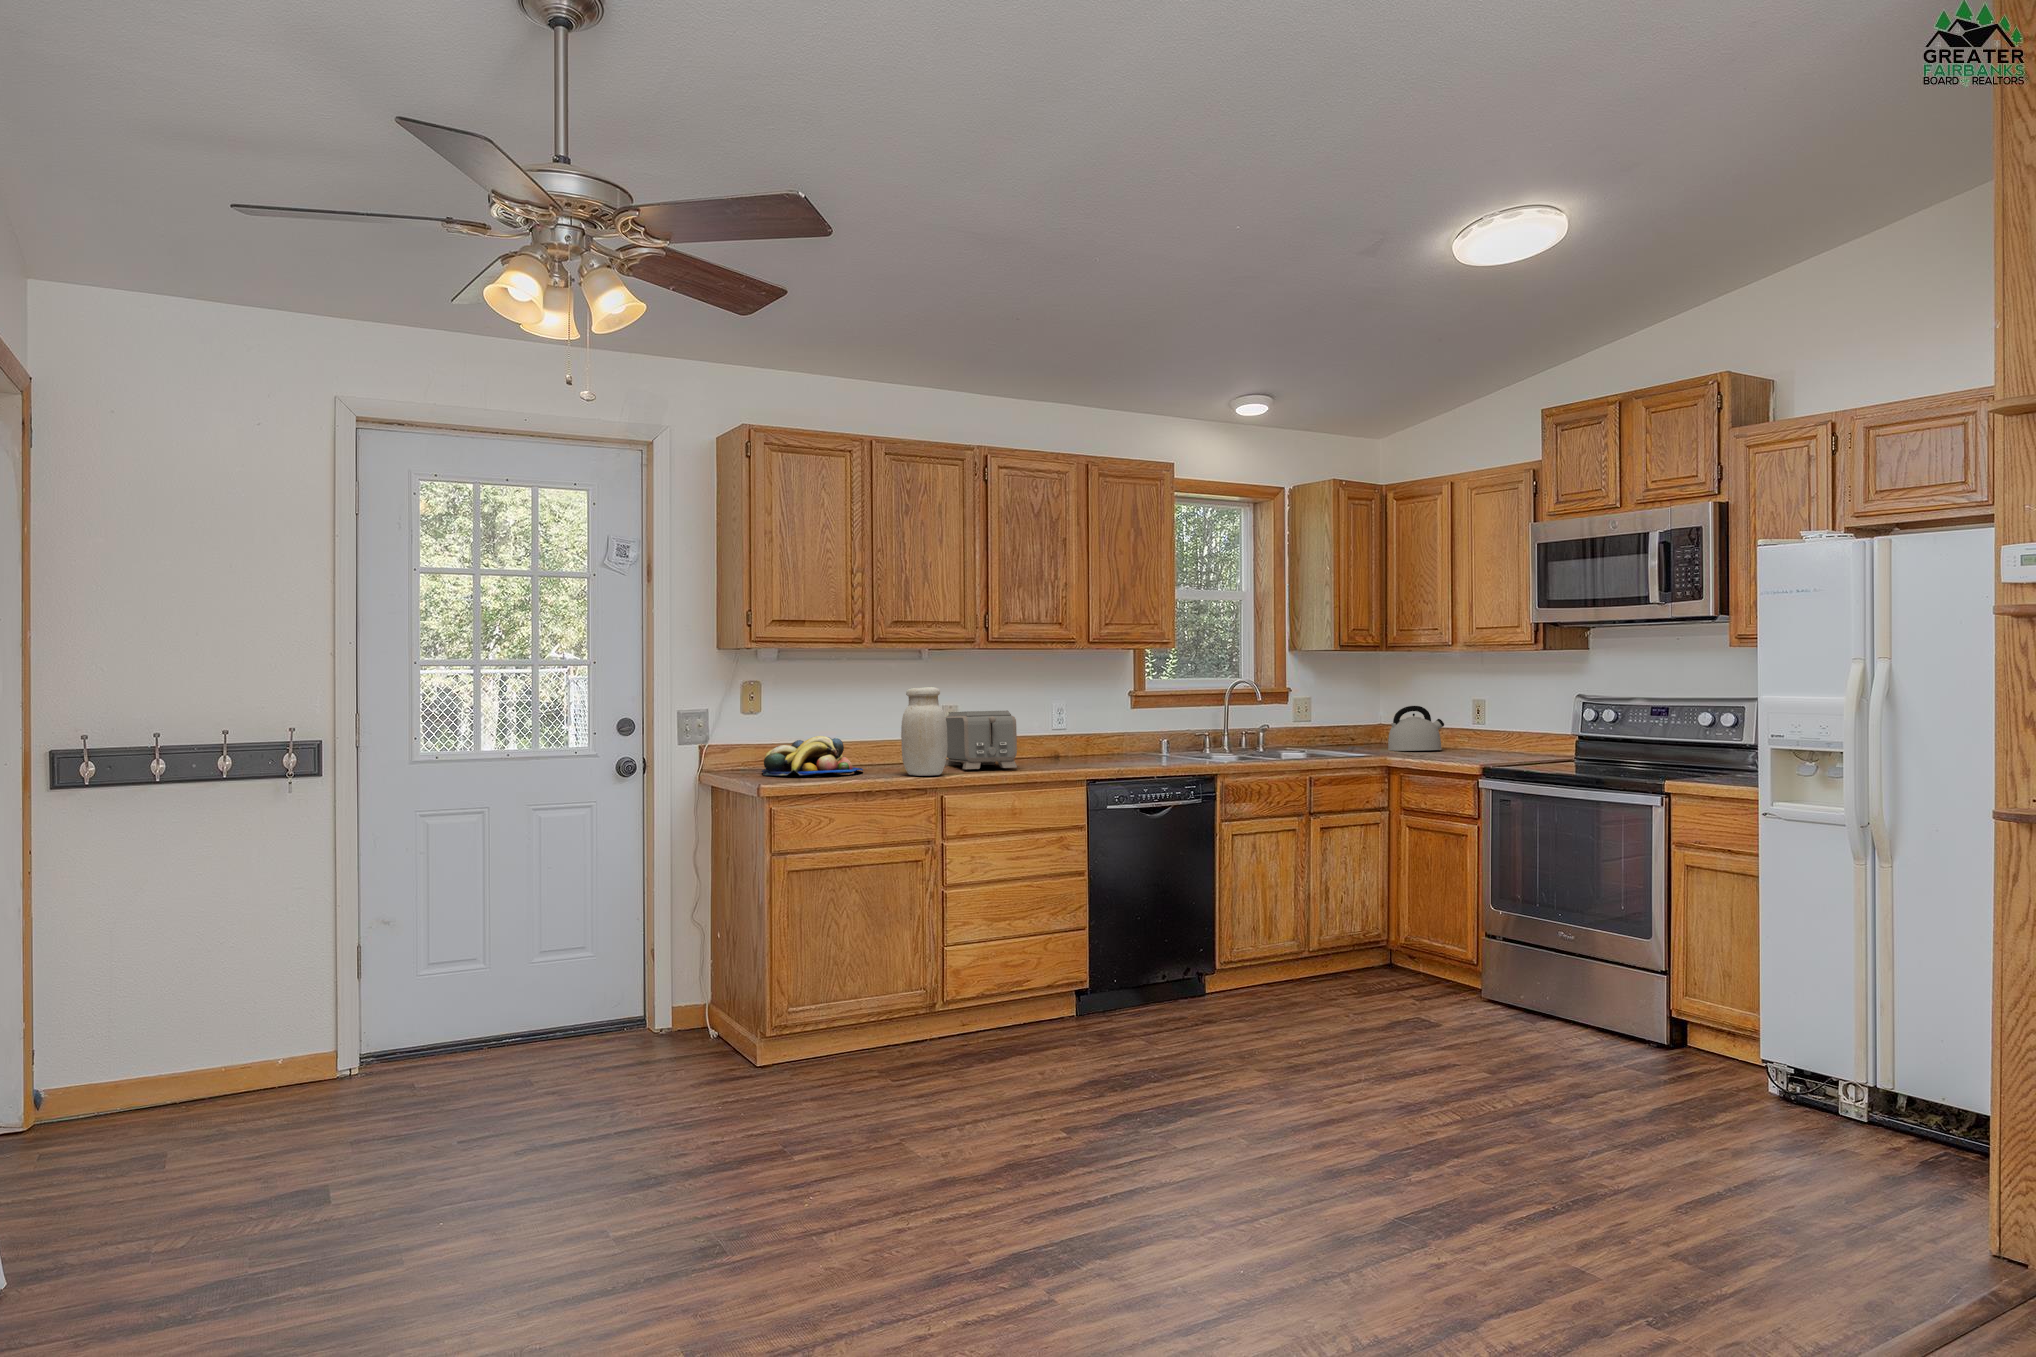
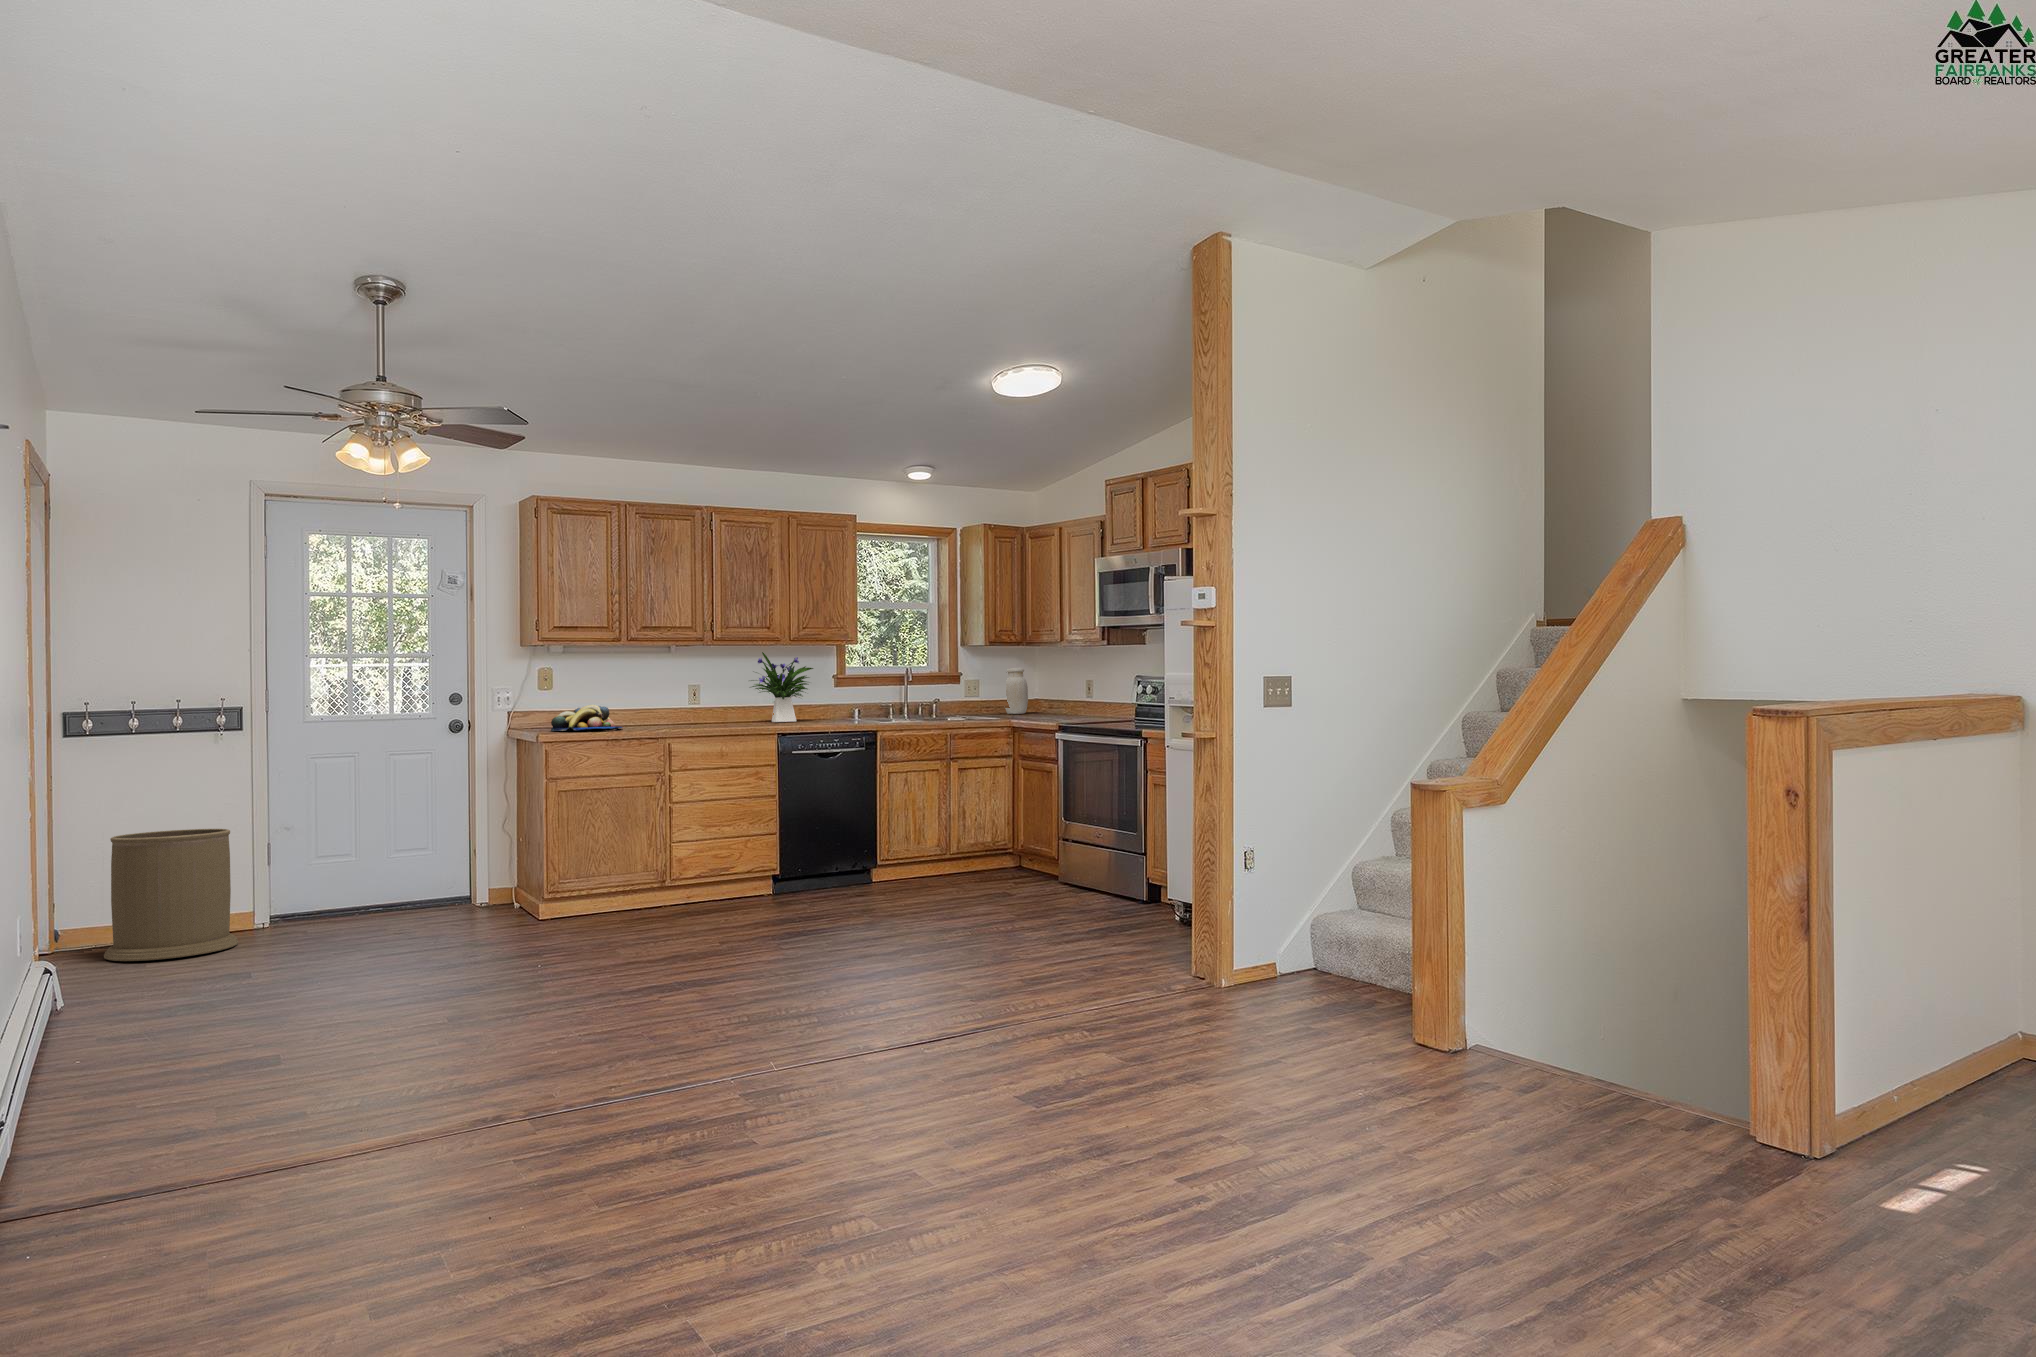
flower arrangement: none [1017,658,1109,758] -> present [751,652,813,722]
jar: present [901,687,948,776] -> present [1005,668,1028,714]
kettle: present [1388,706,1444,751] -> none [1026,685,1065,717]
toaster: present [945,710,1017,769] -> none [687,687,732,727]
trash can: none [102,928,310,1155] -> present [104,829,238,961]

